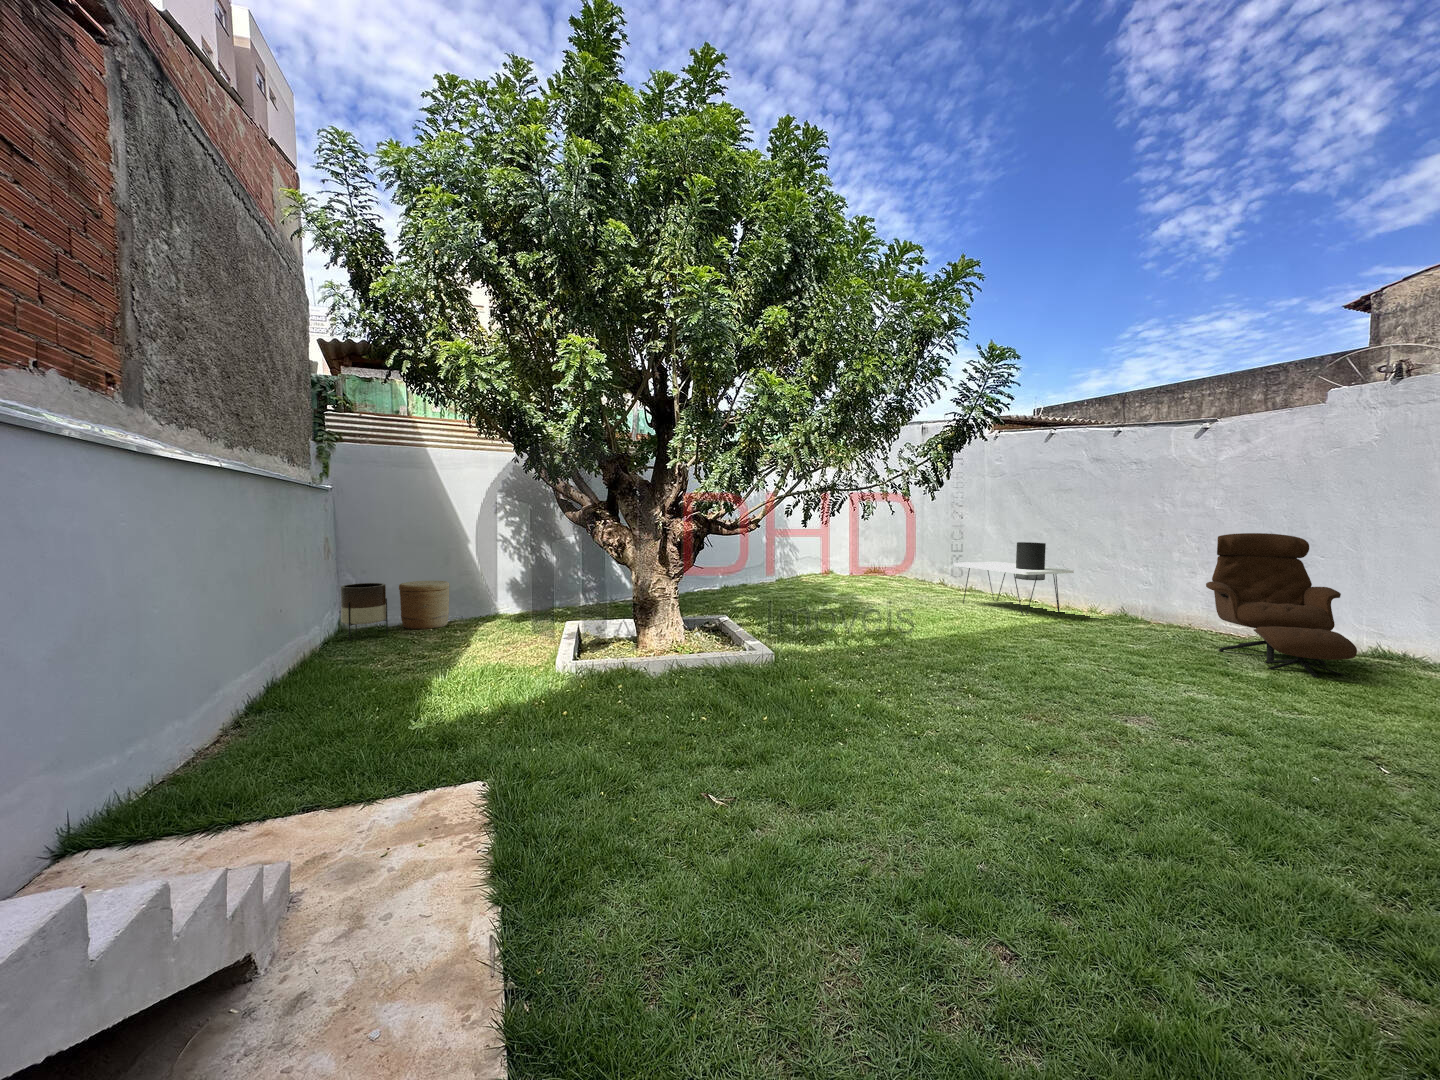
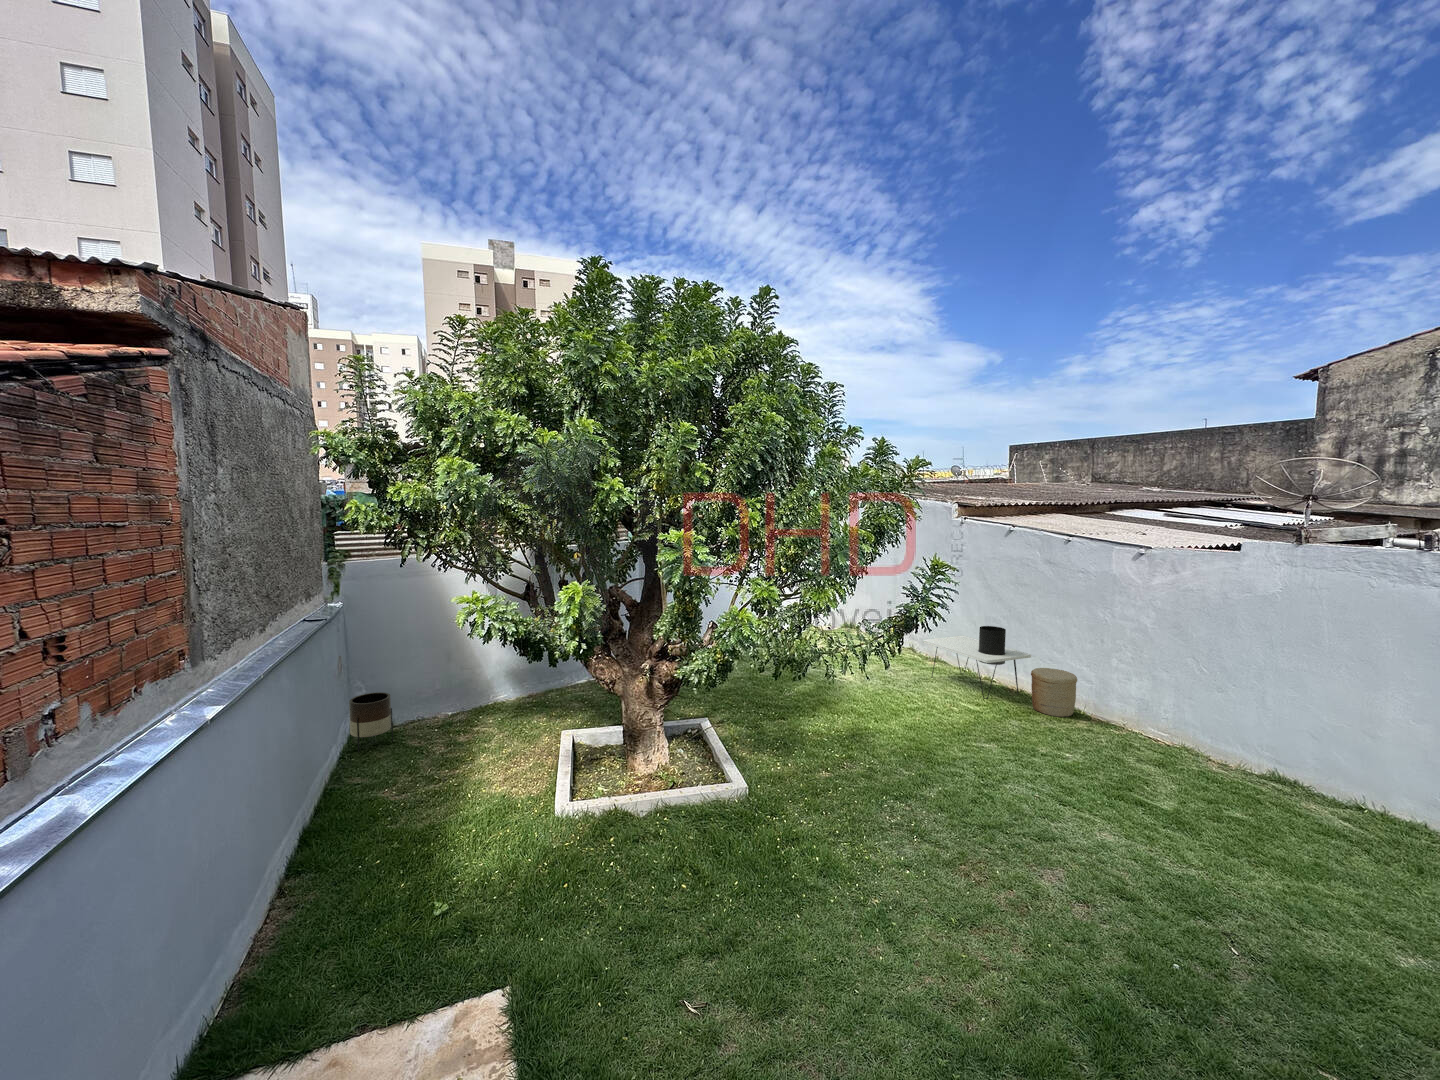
lounge chair: present [1206,533,1357,678] -> none [1140,648,1259,801]
woven basket: present [399,581,450,629] -> present [1031,668,1077,717]

